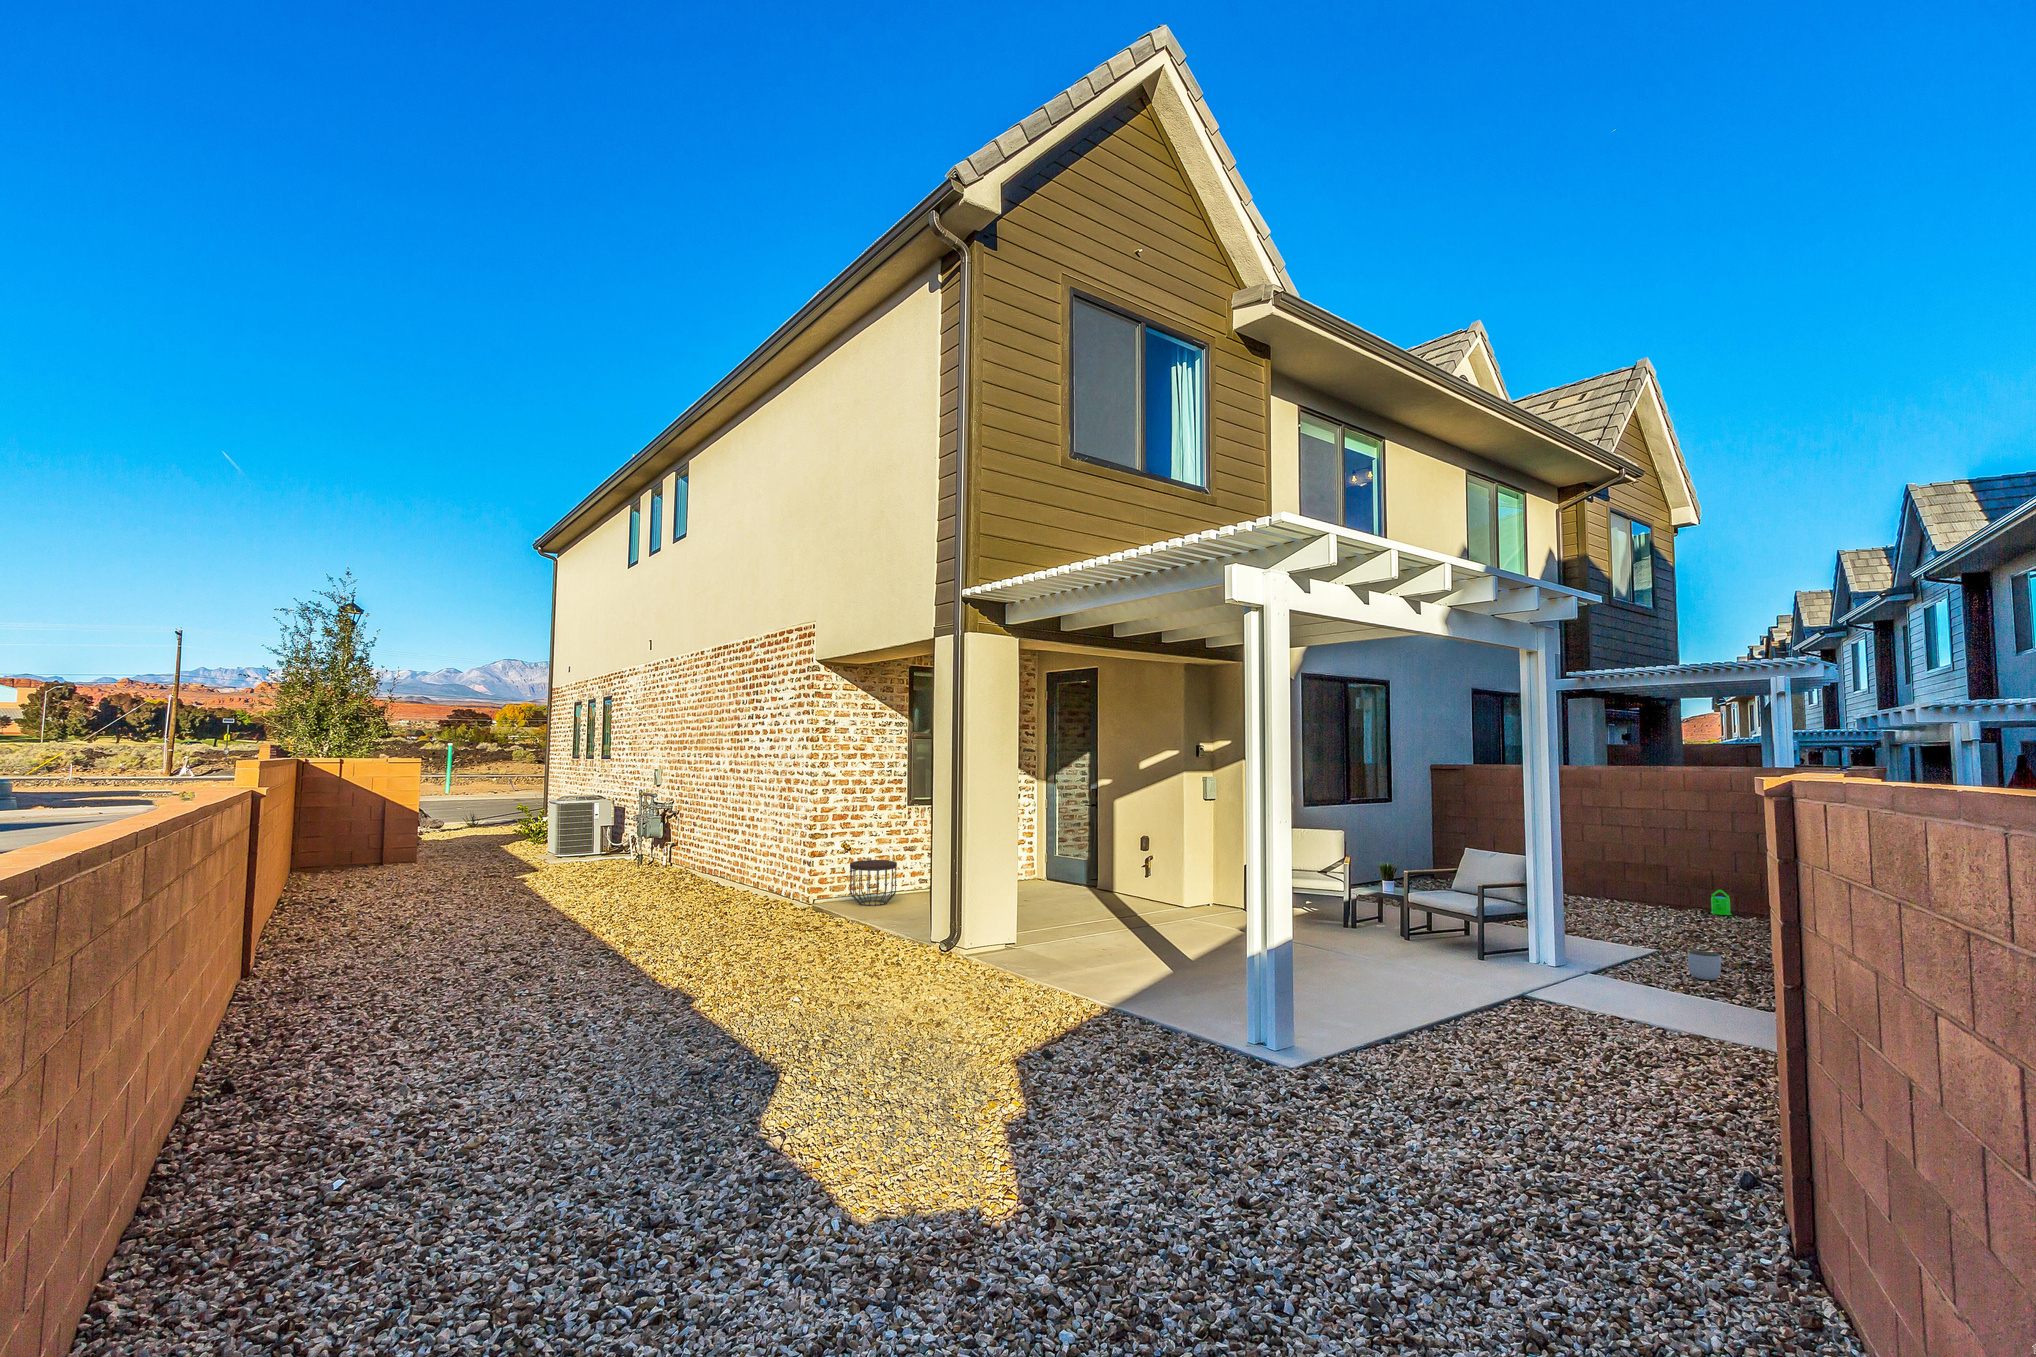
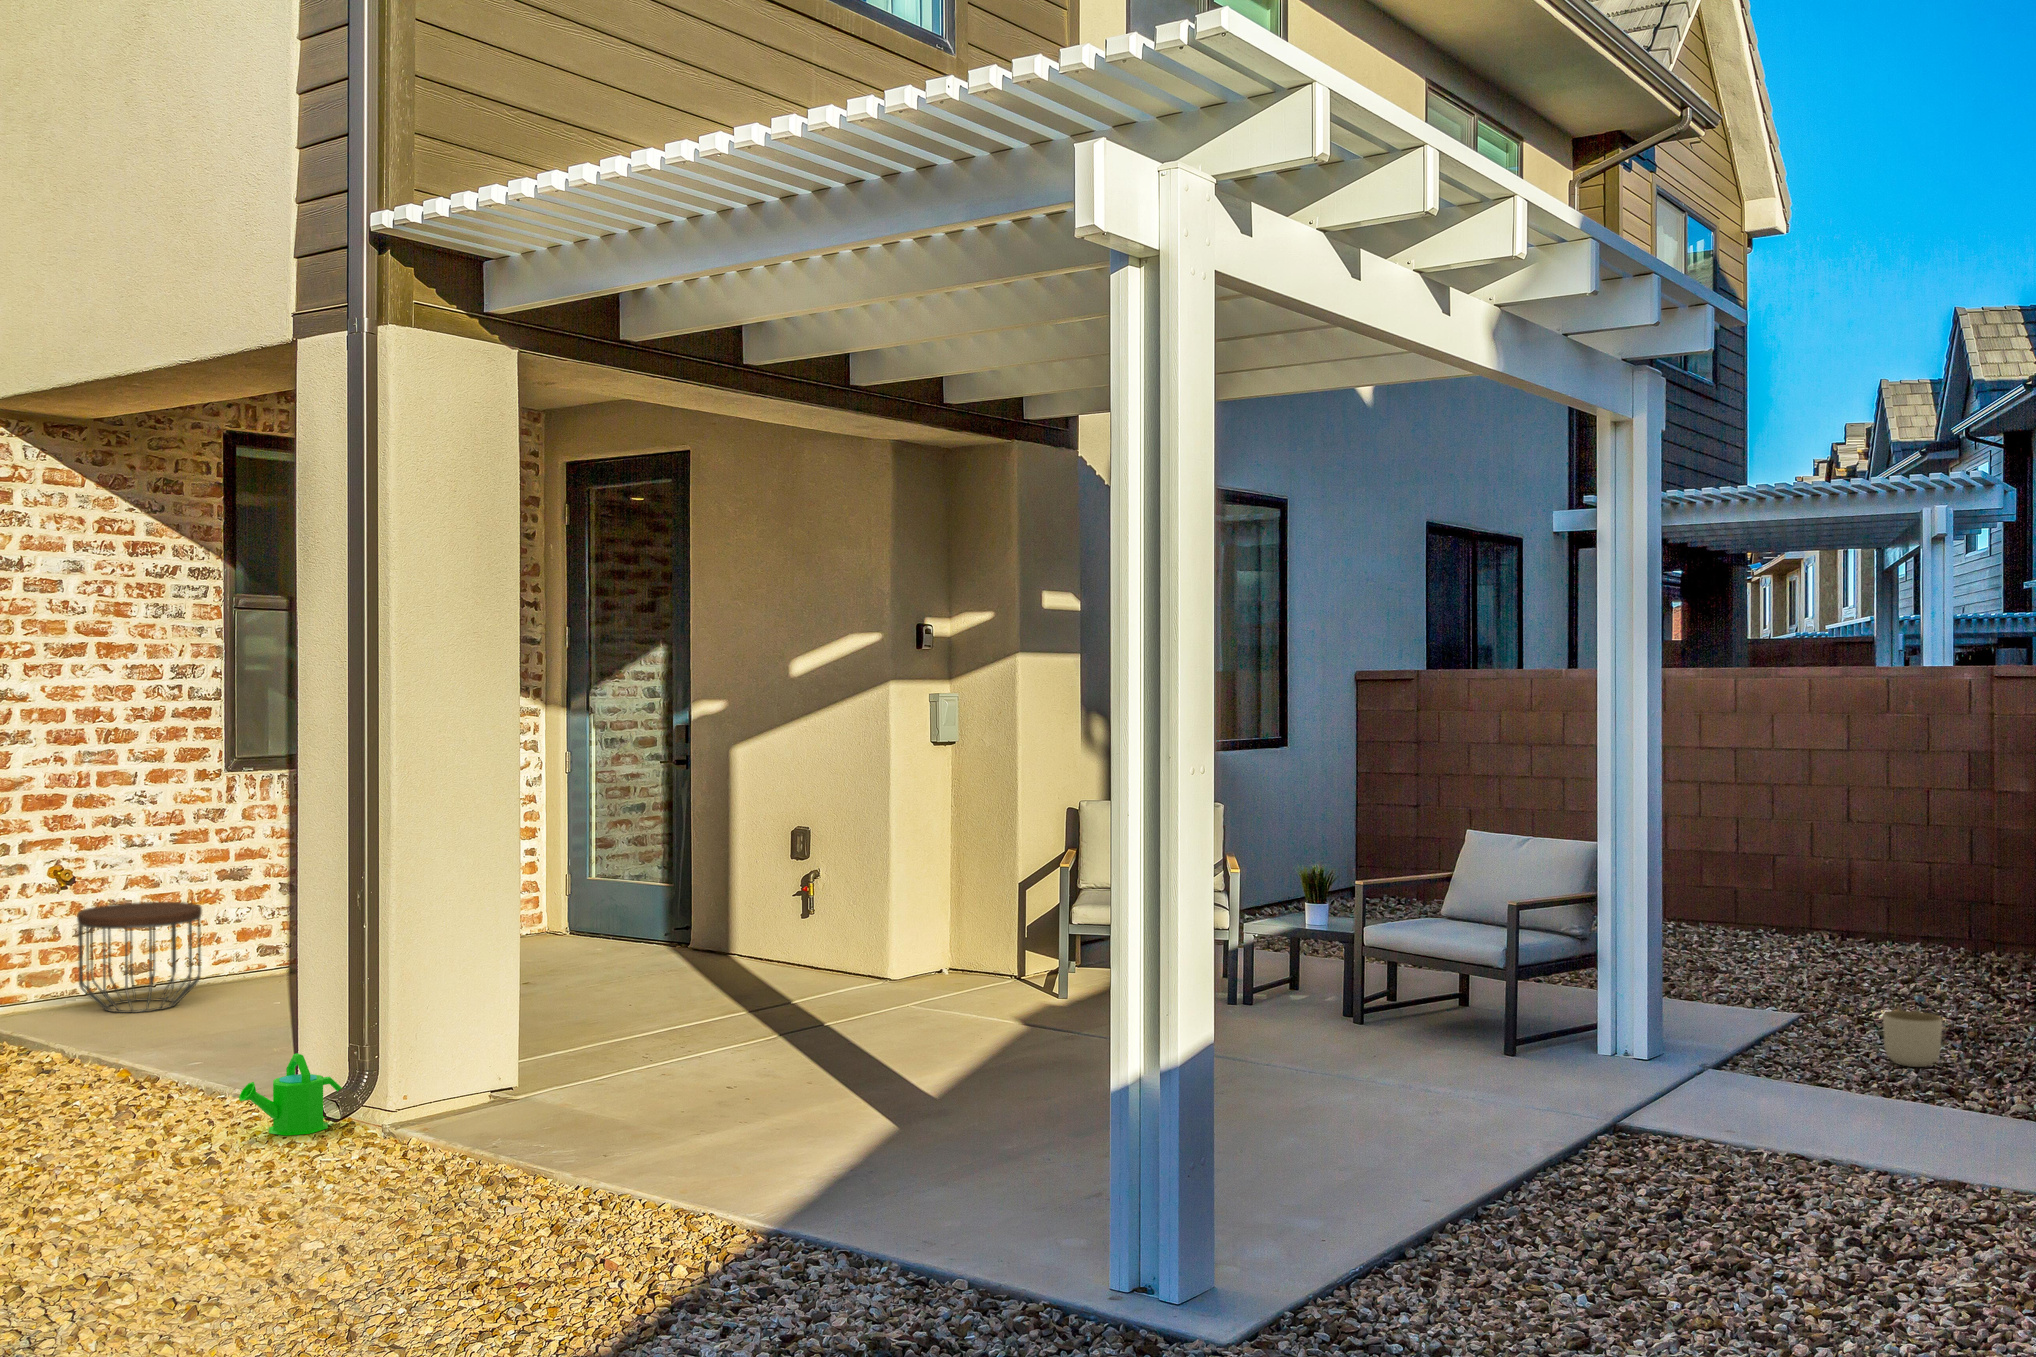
watering can: present [1711,890,1732,915] -> present [239,1053,342,1136]

